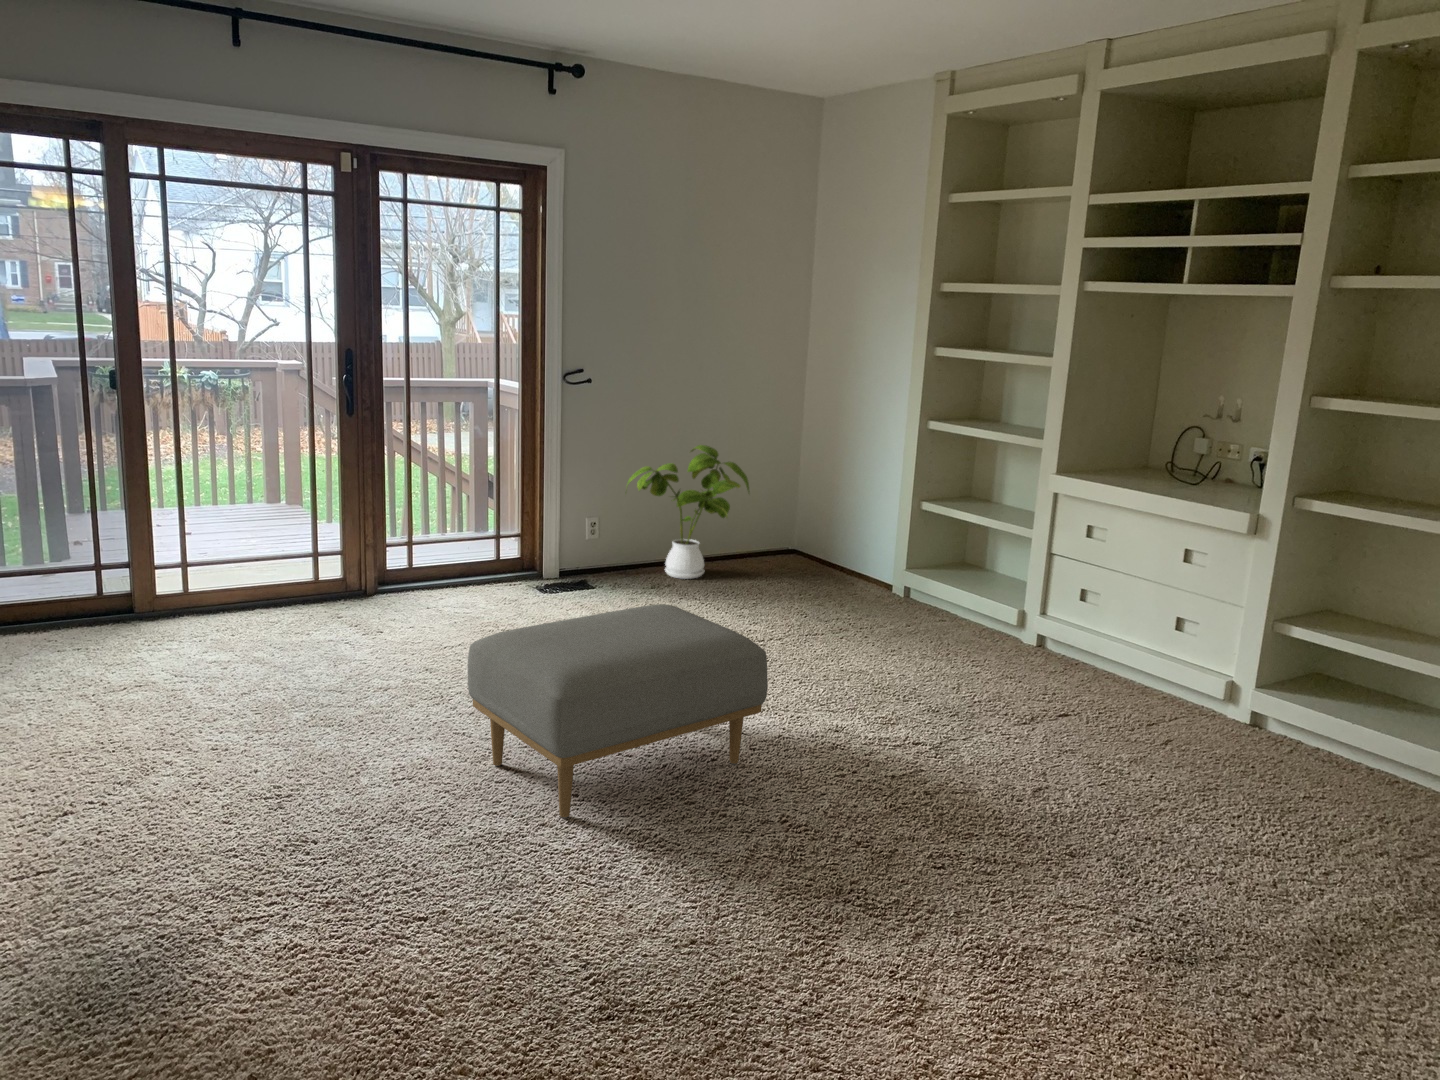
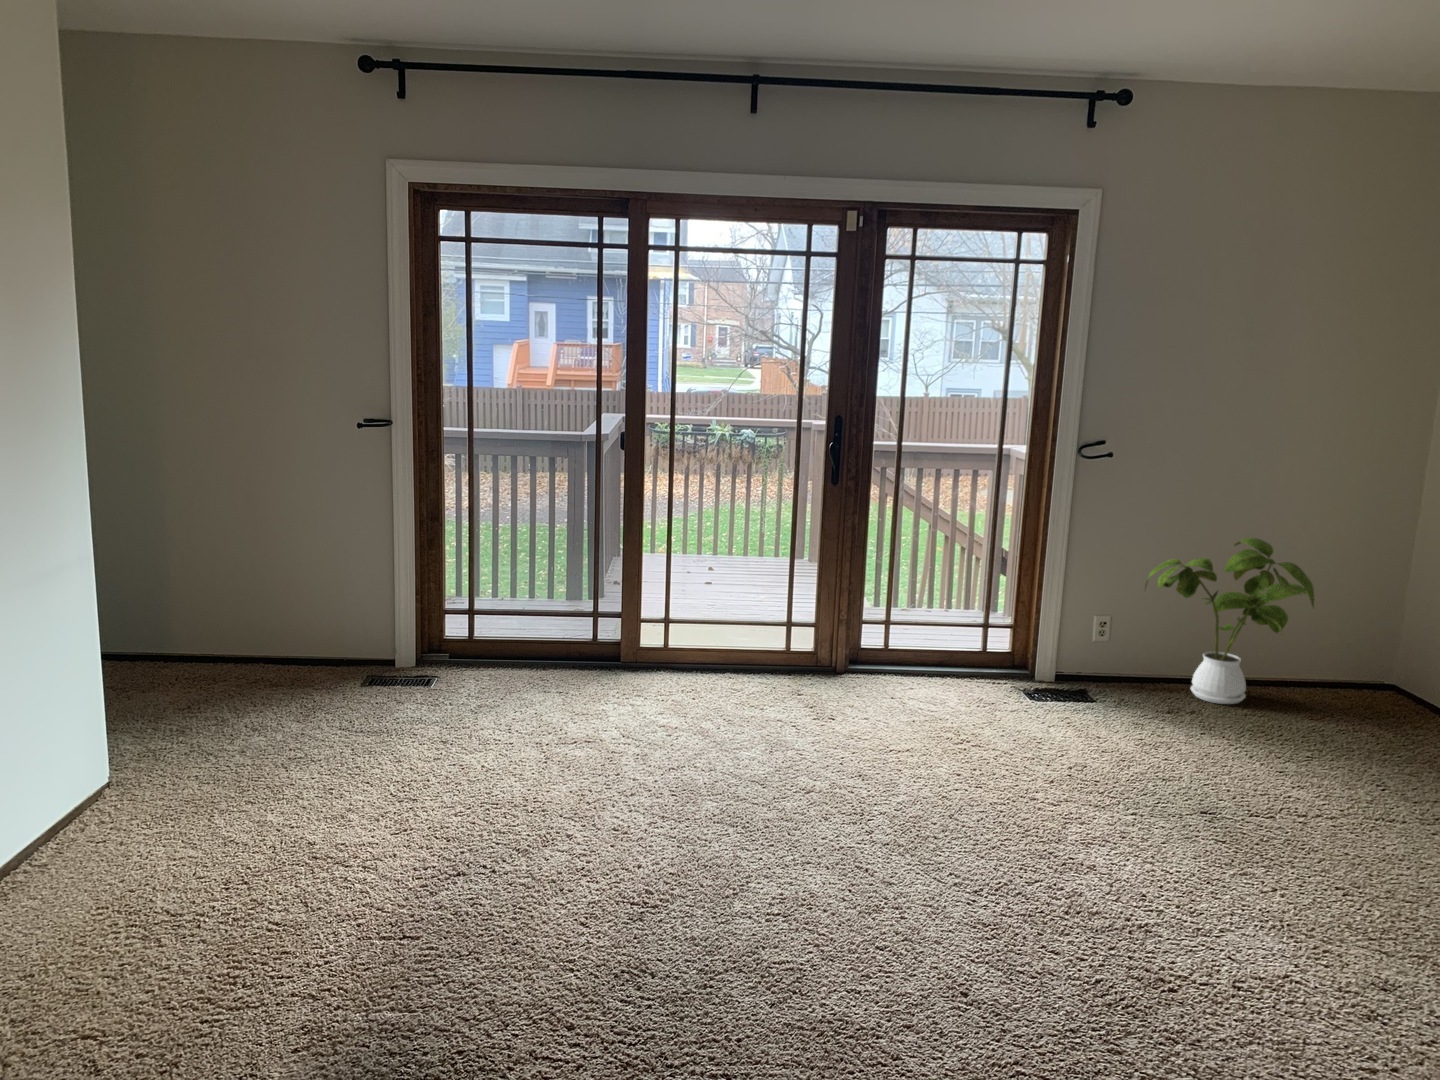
ottoman: present [468,604,768,818] -> none [858,756,1262,1026]

